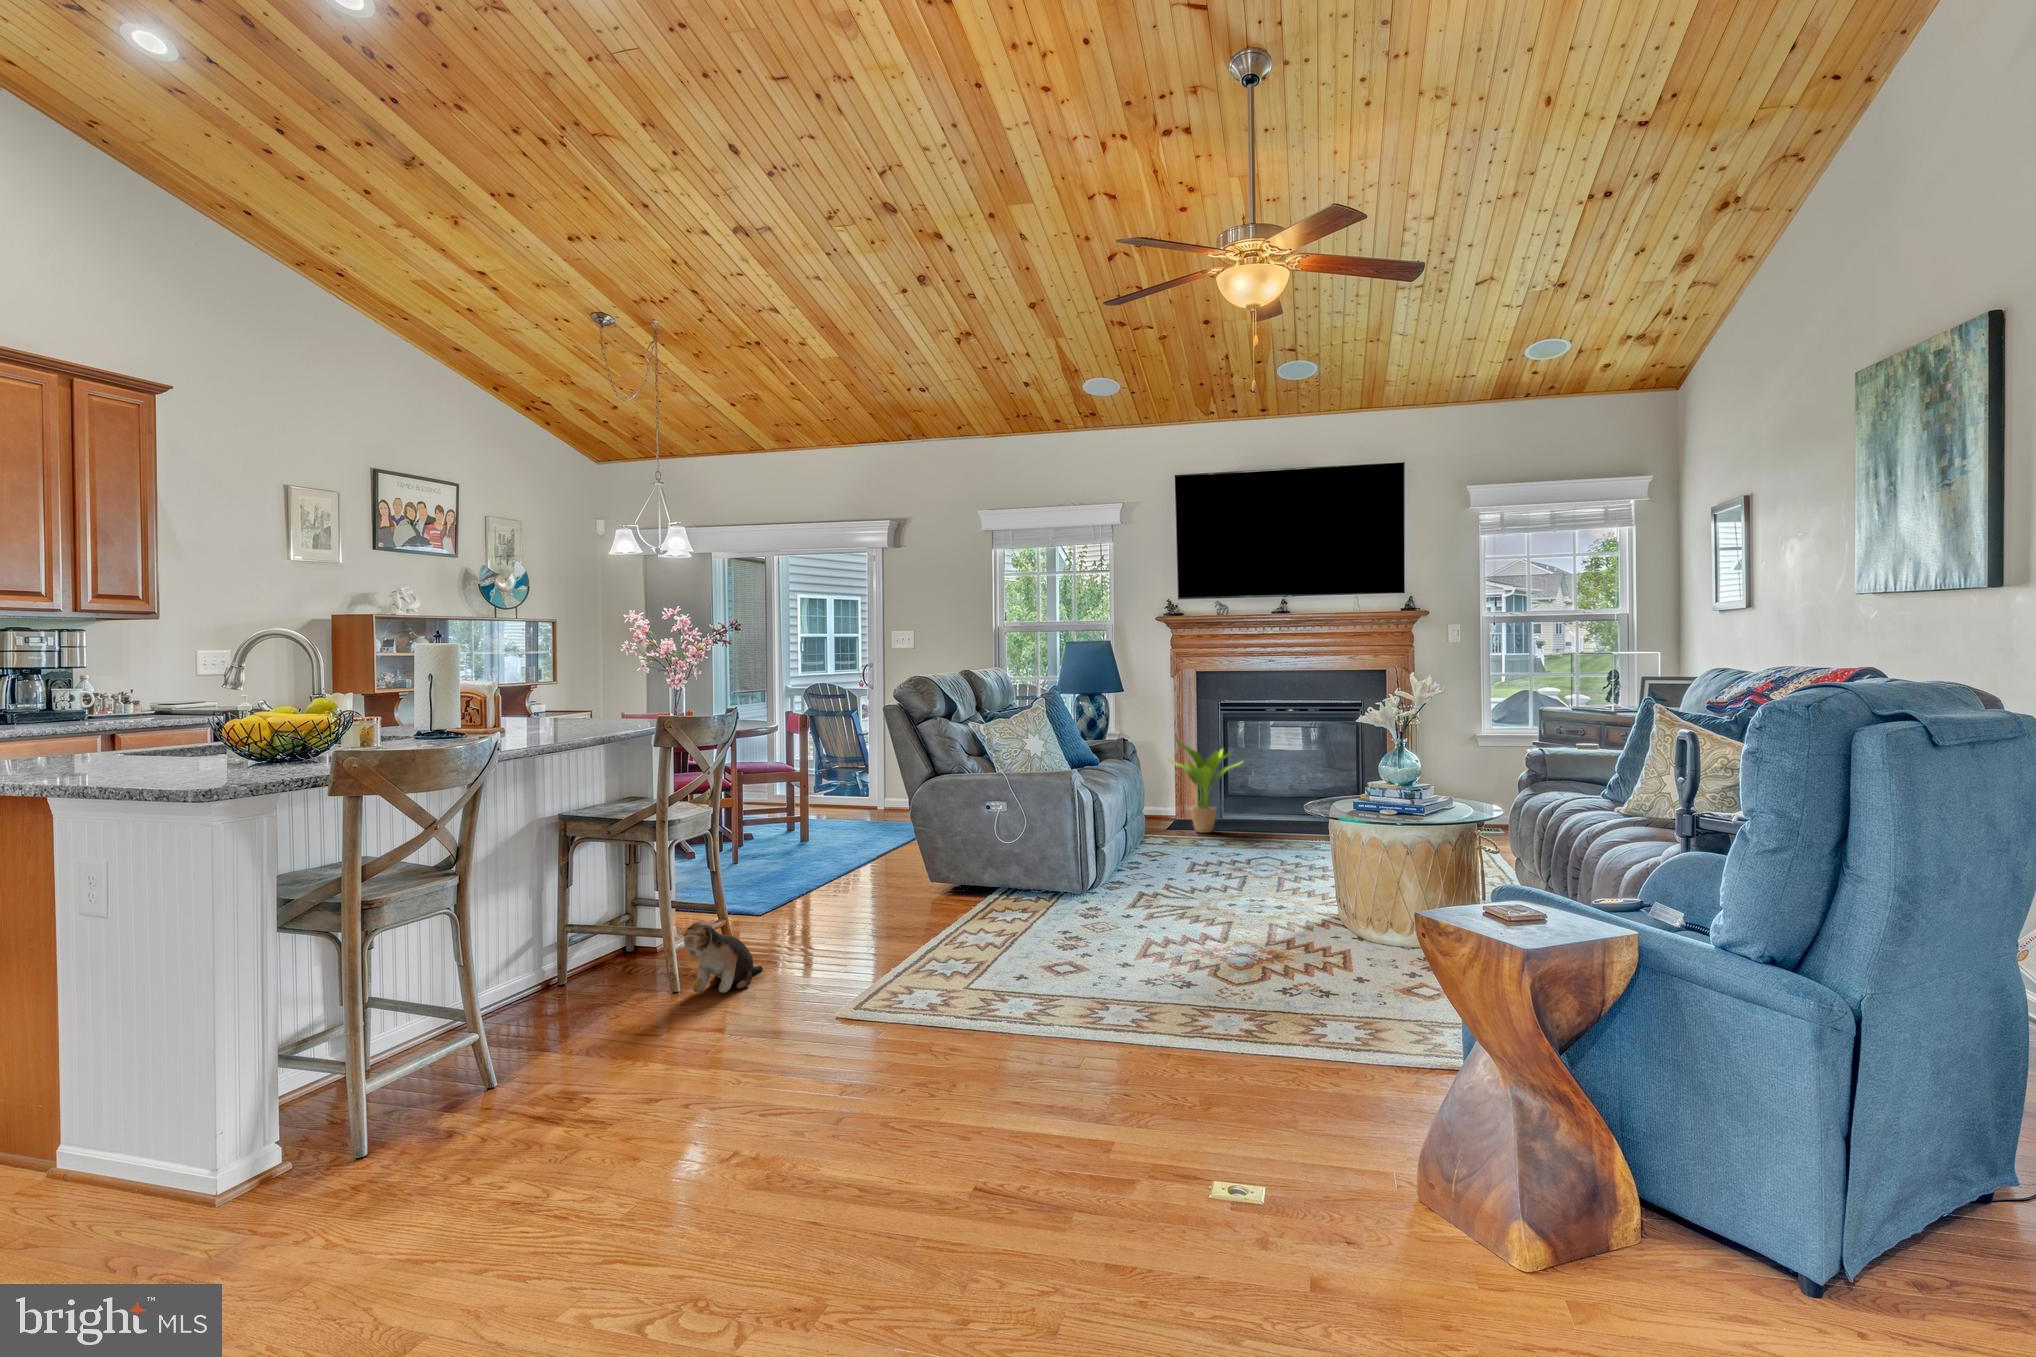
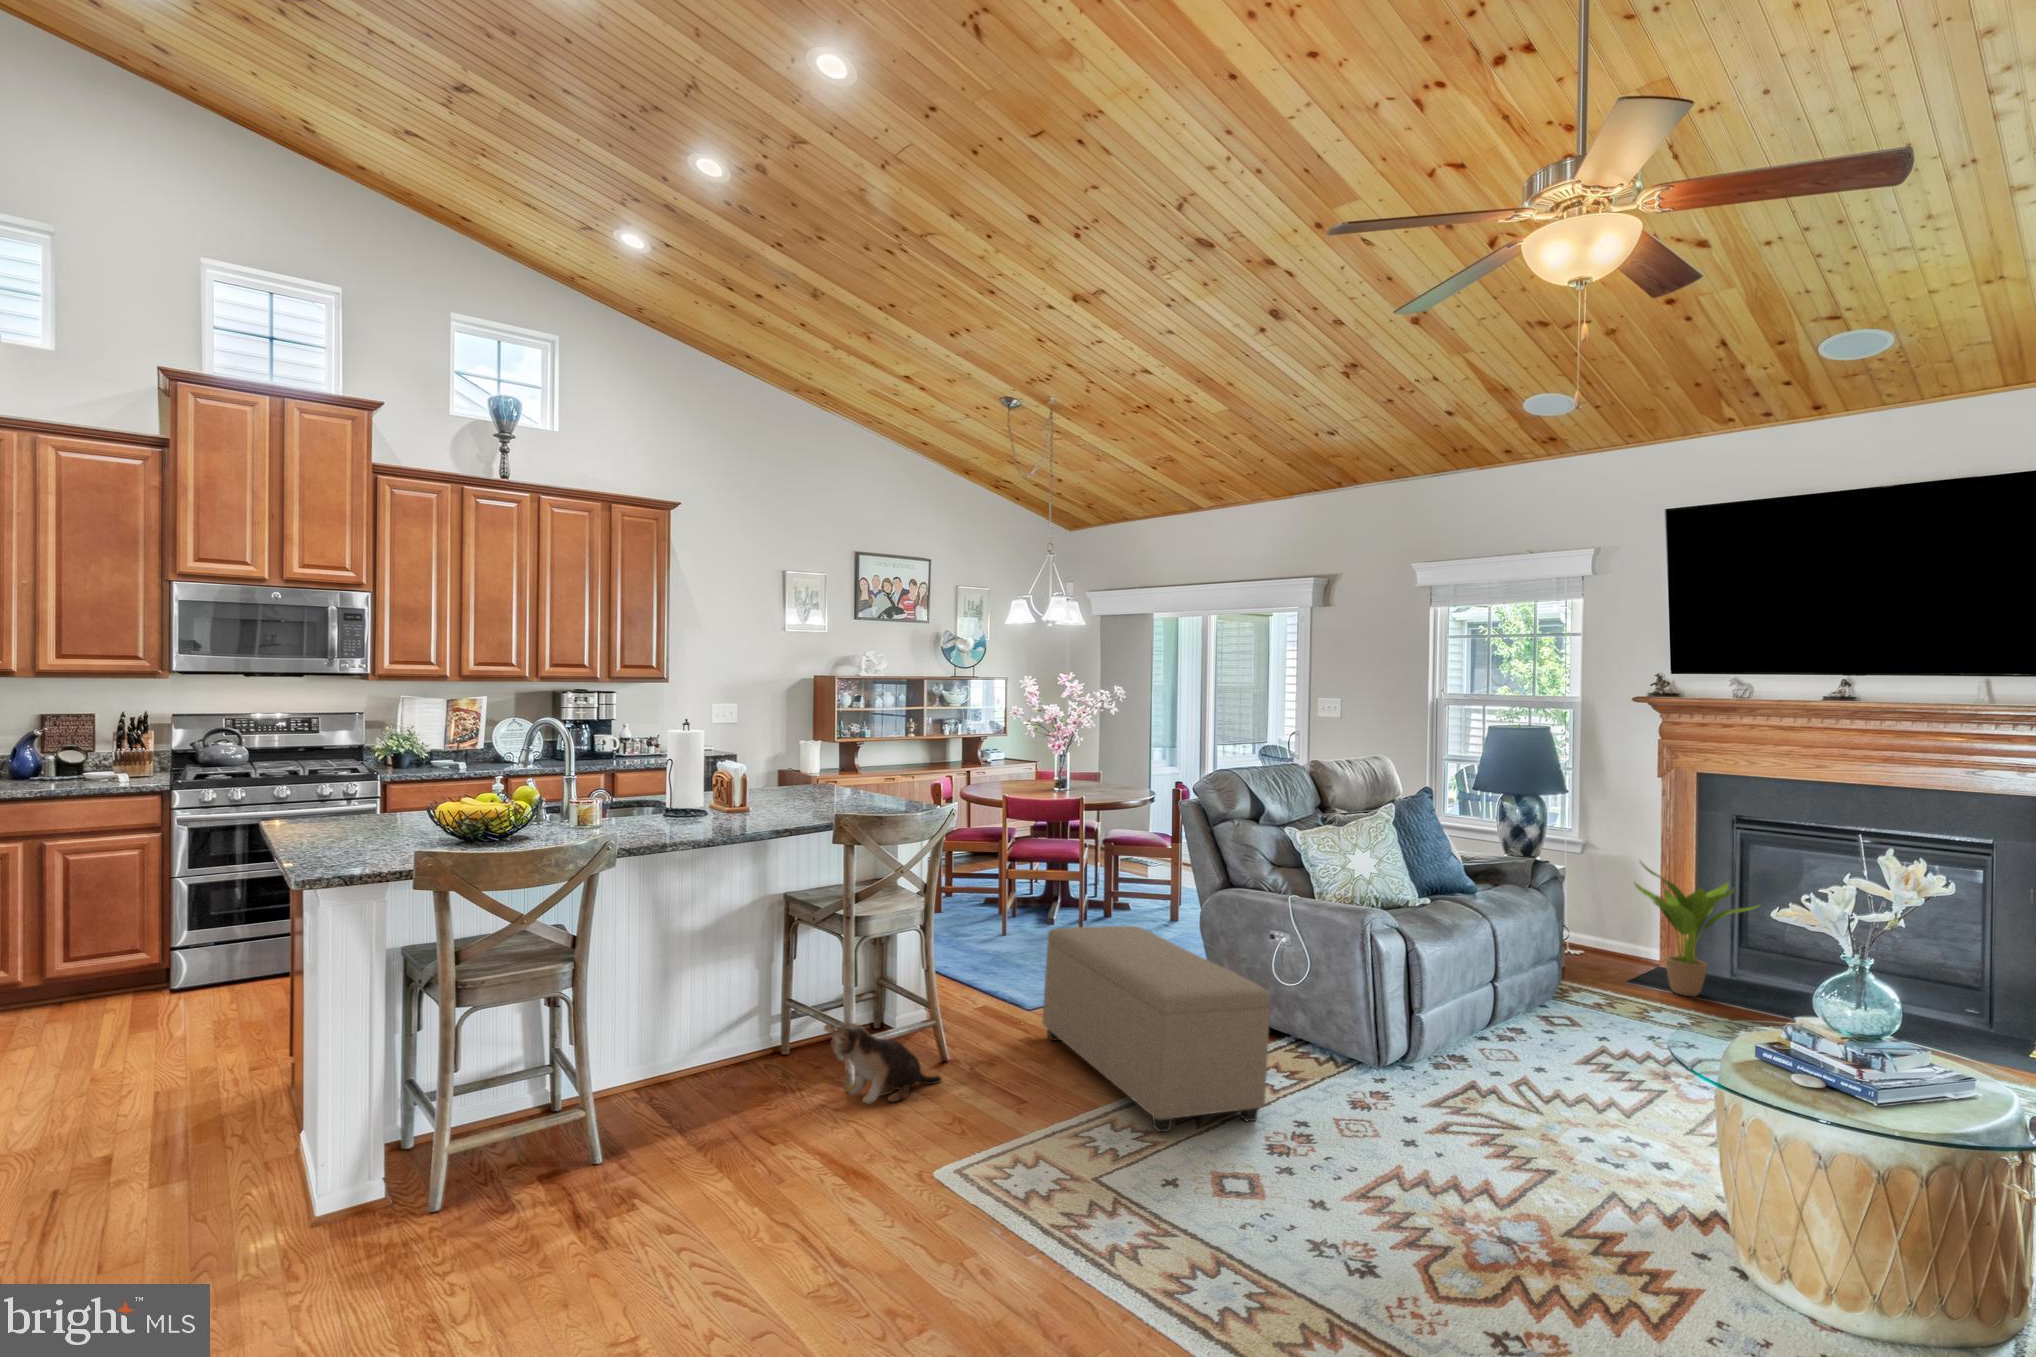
ottoman: none [807,820,1035,955] -> present [1042,926,1270,1132]

